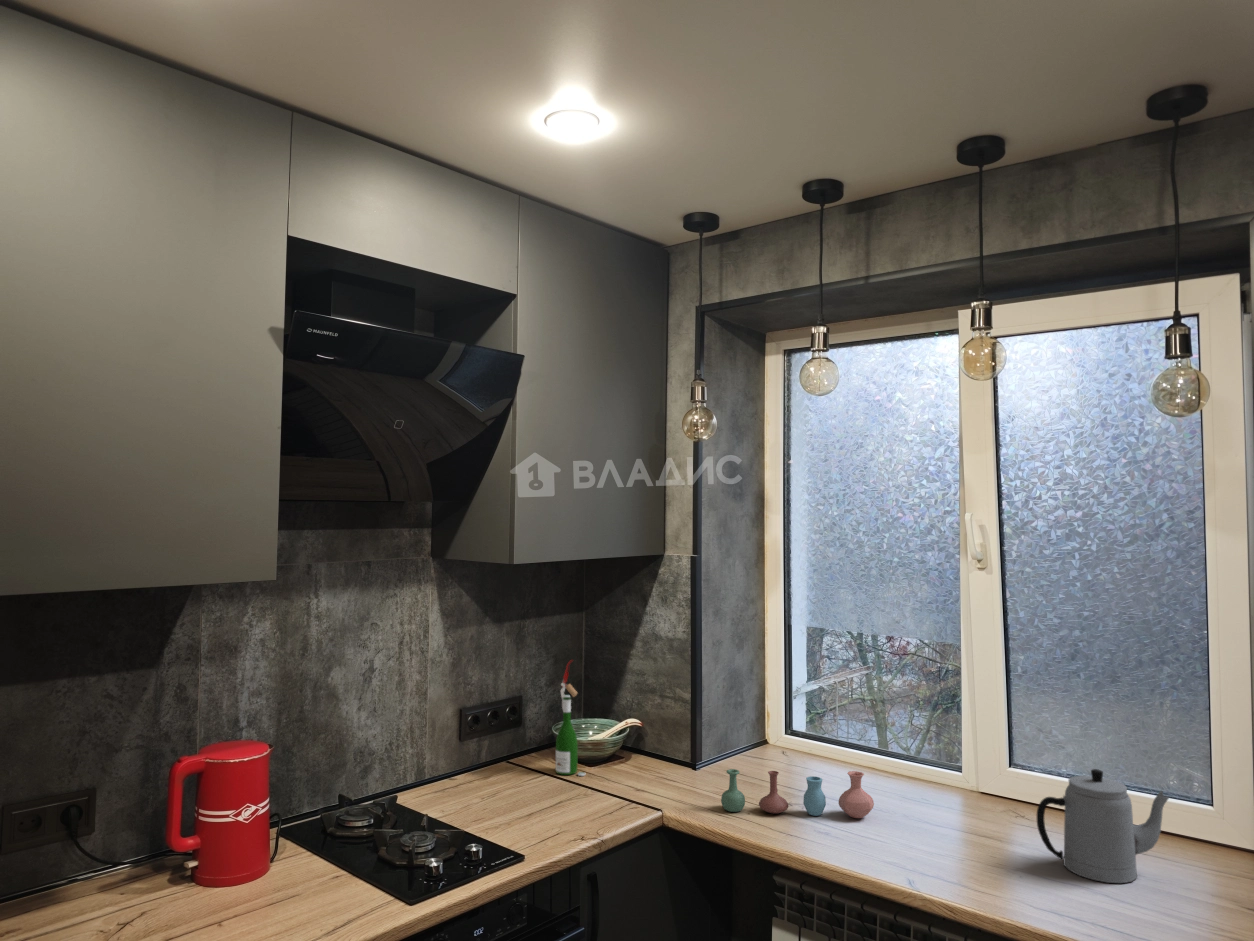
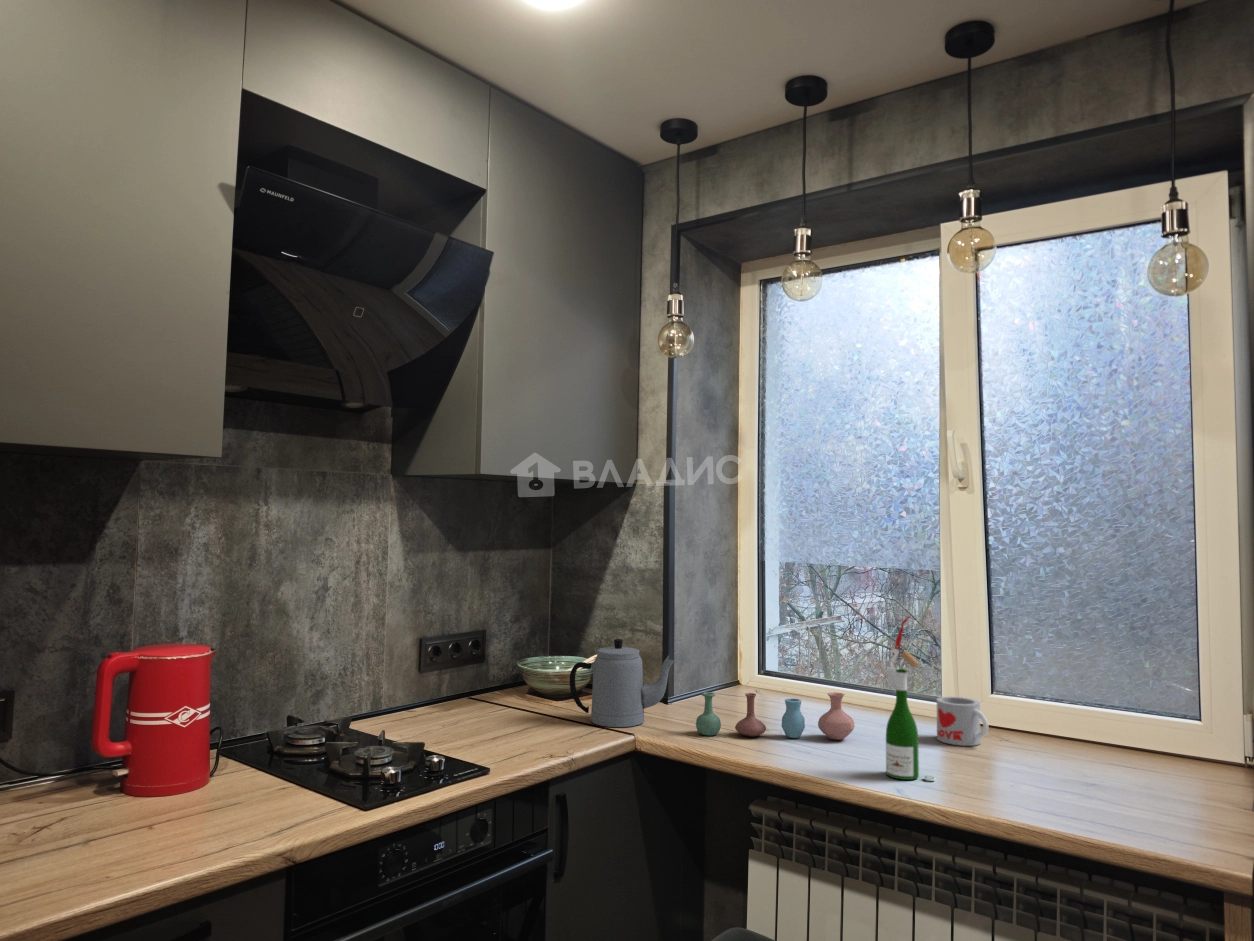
wine bottle: present [556,660,585,776] -> present [886,616,935,781]
teapot: present [1037,769,1169,883] -> present [570,639,674,727]
mug: none [954,775,1004,826] -> present [937,697,988,746]

